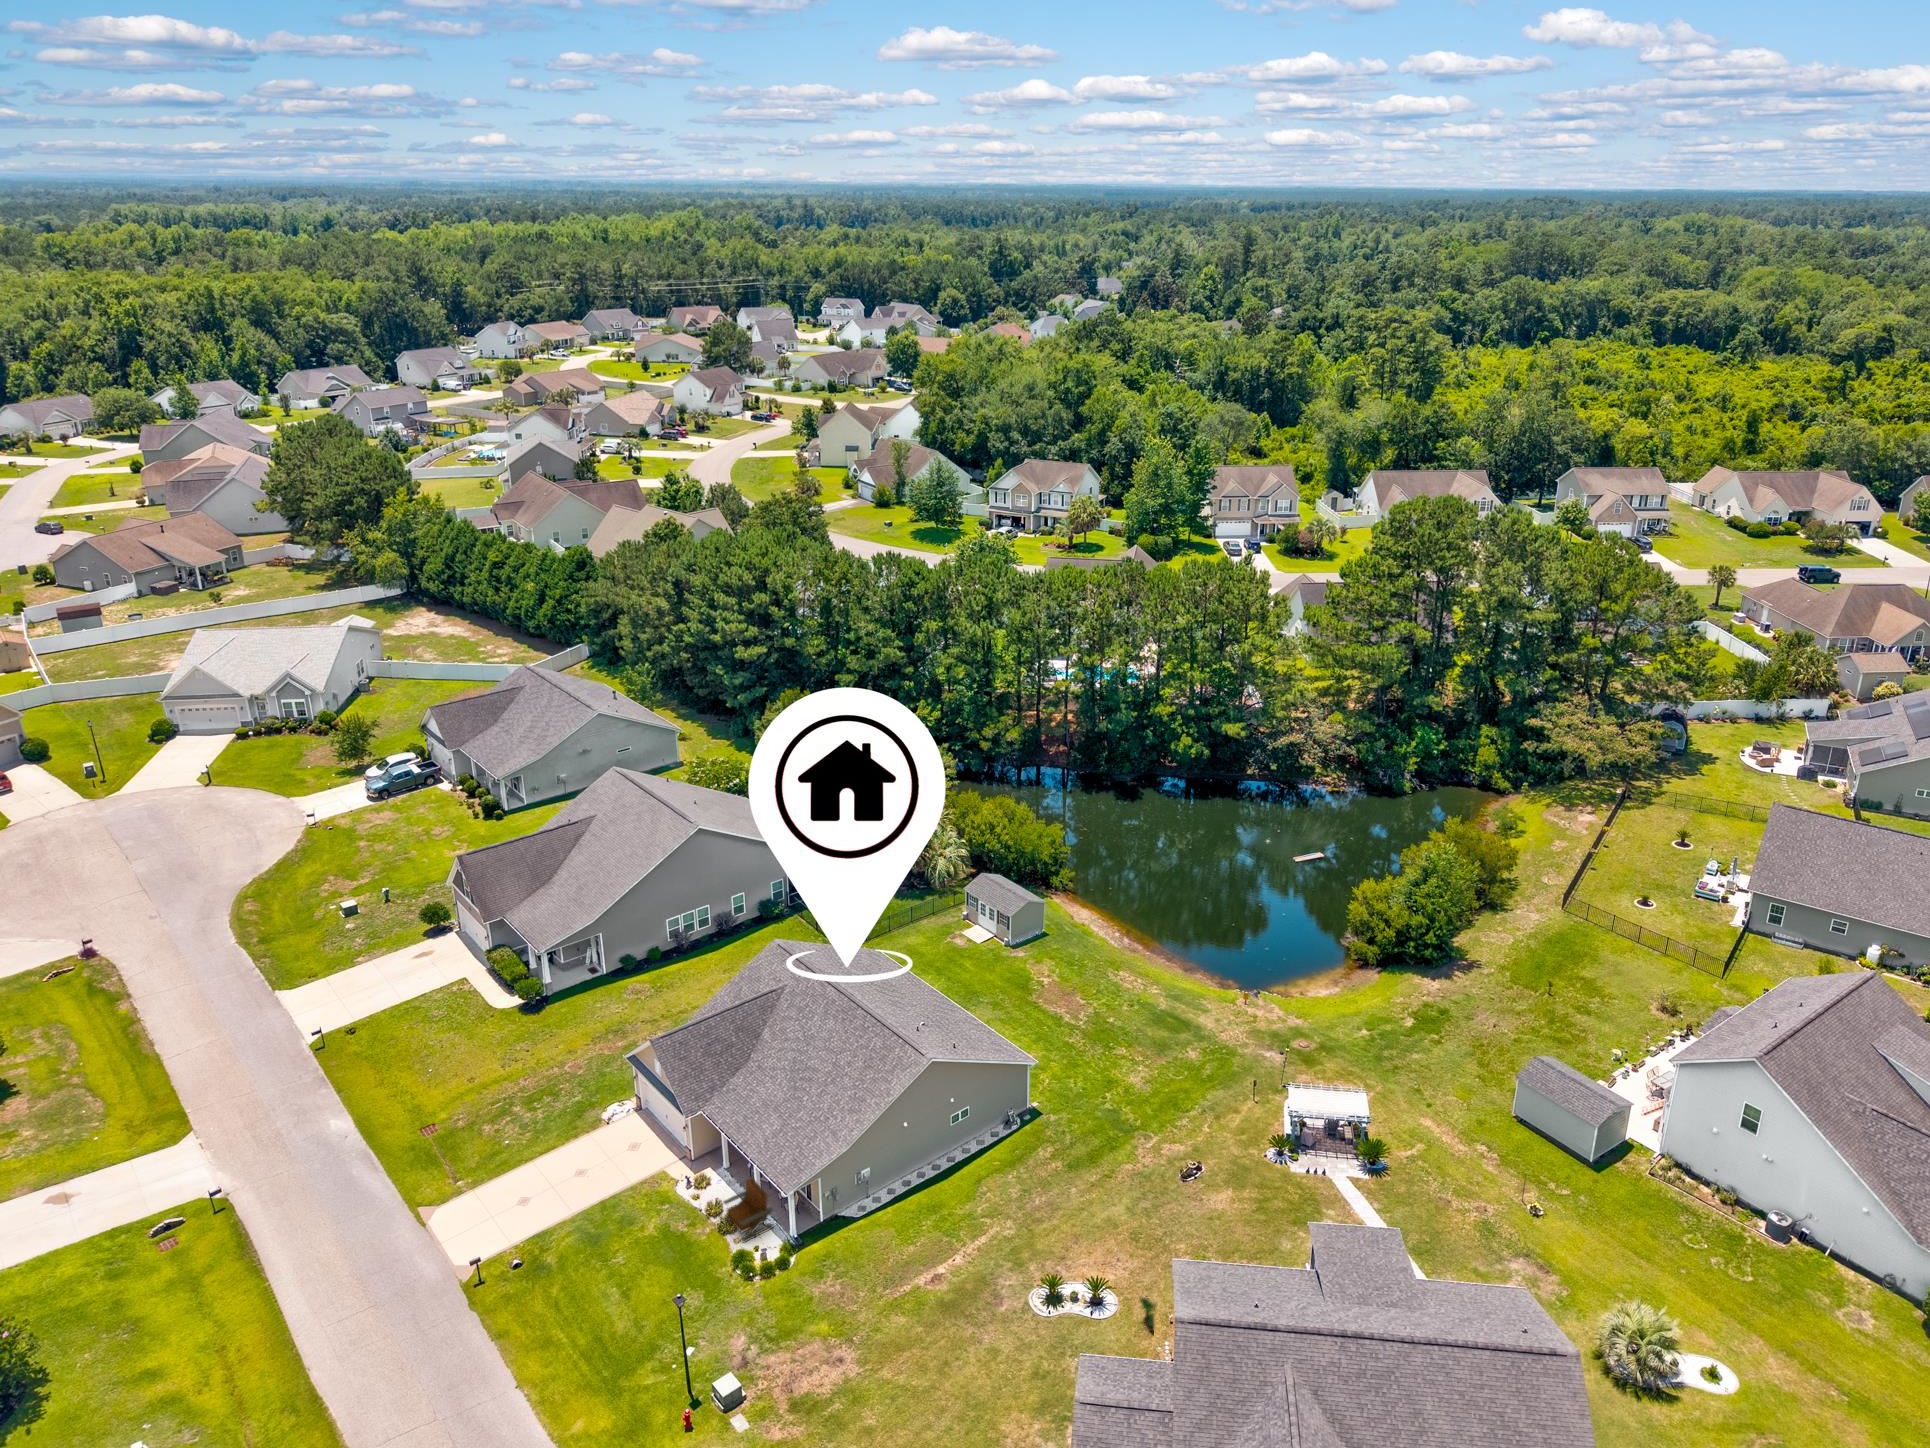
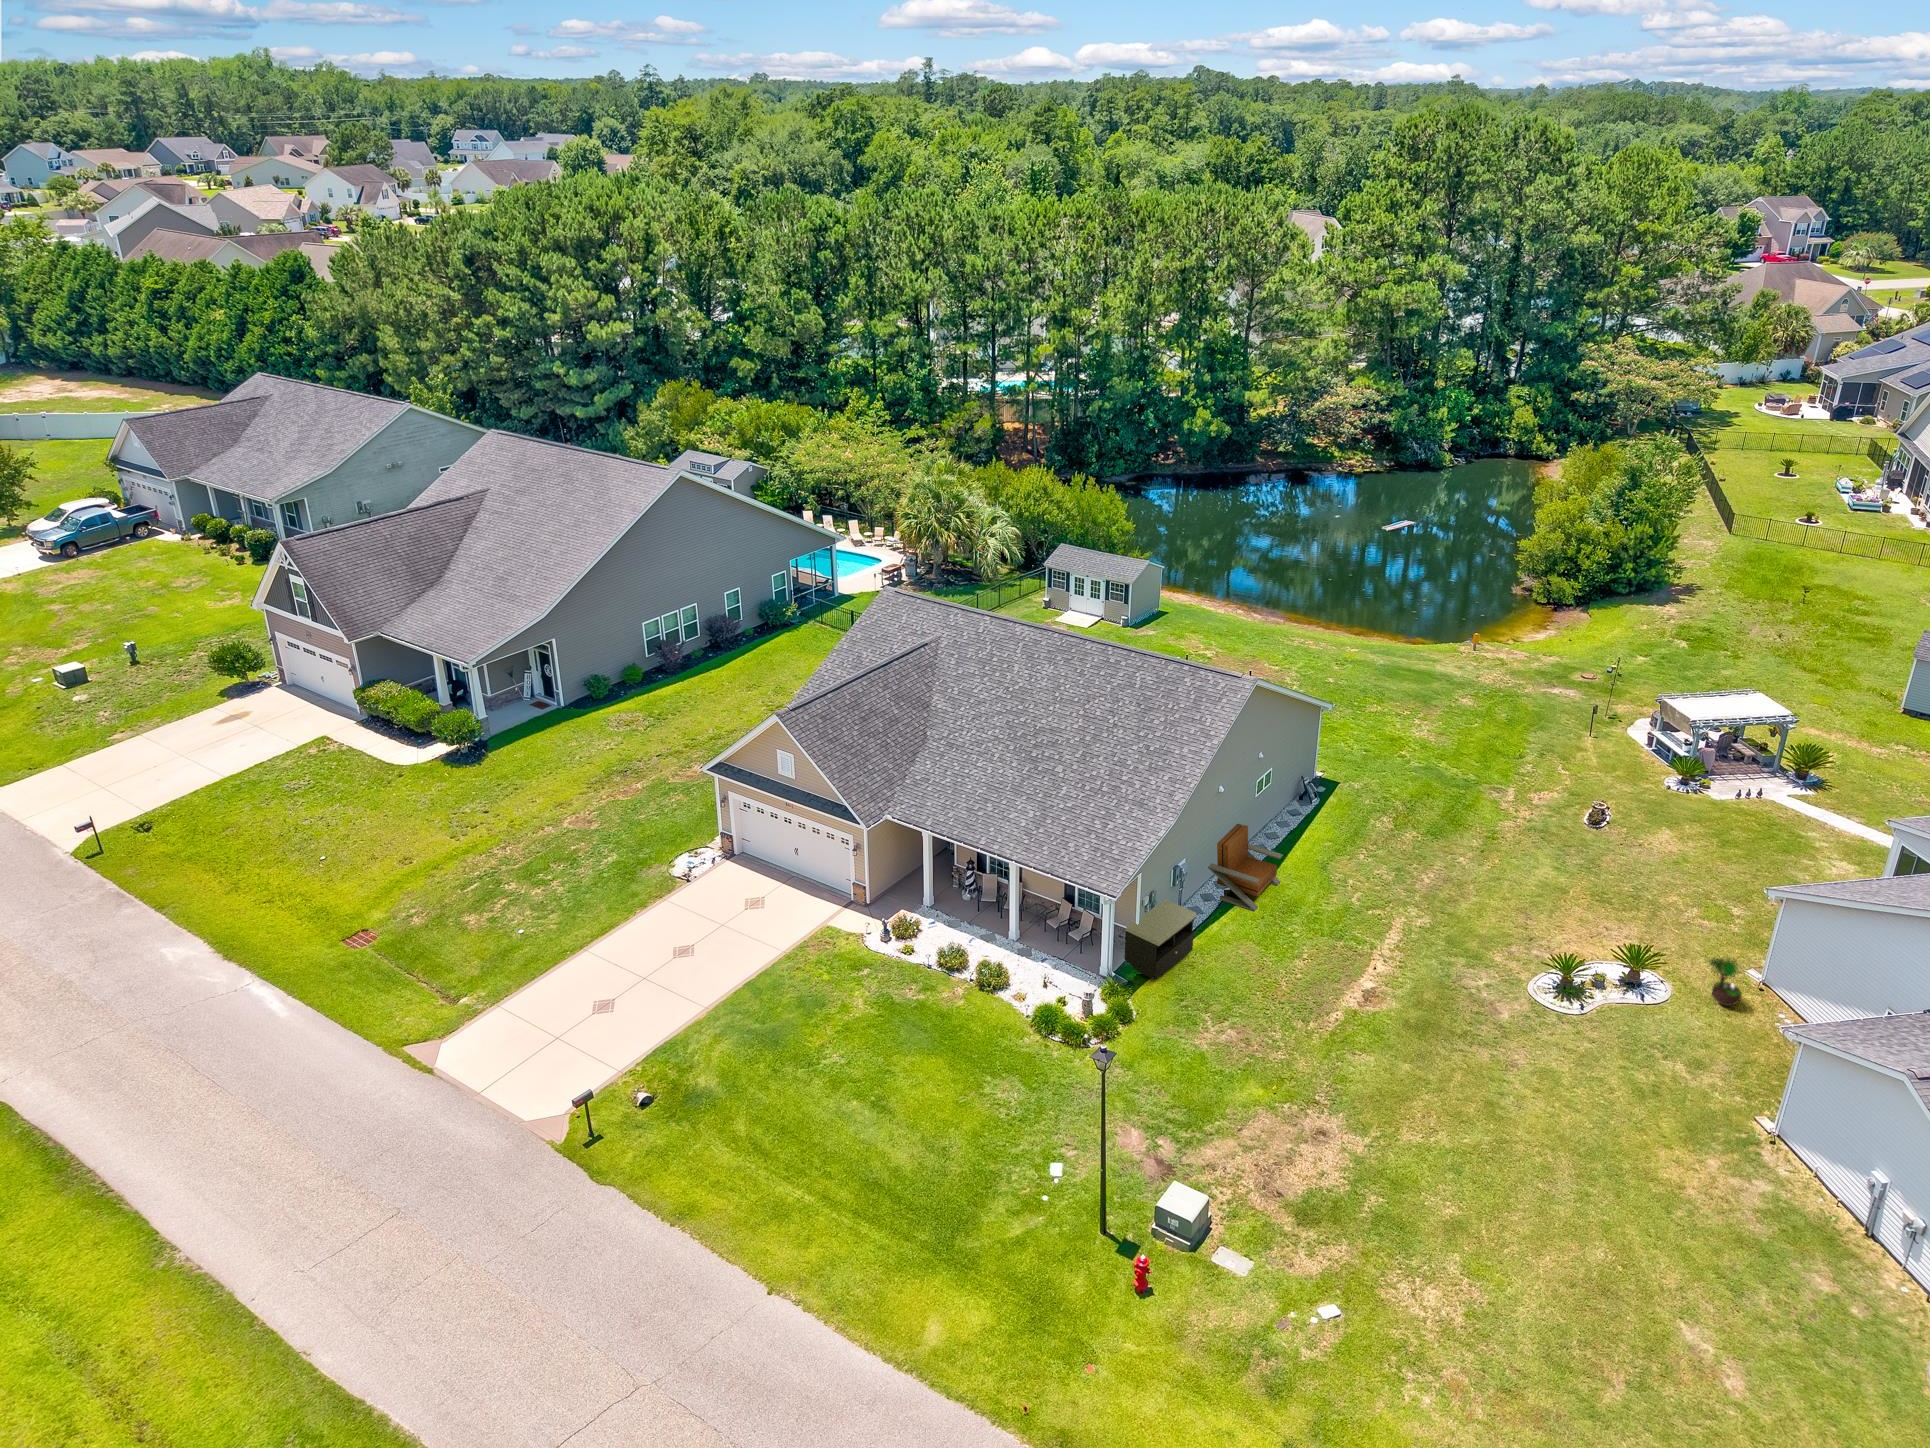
lounge chair: present [724,1178,773,1242] -> present [1208,824,1283,911]
storage bench: none [809,1192,857,1243] -> present [1124,899,1196,980]

